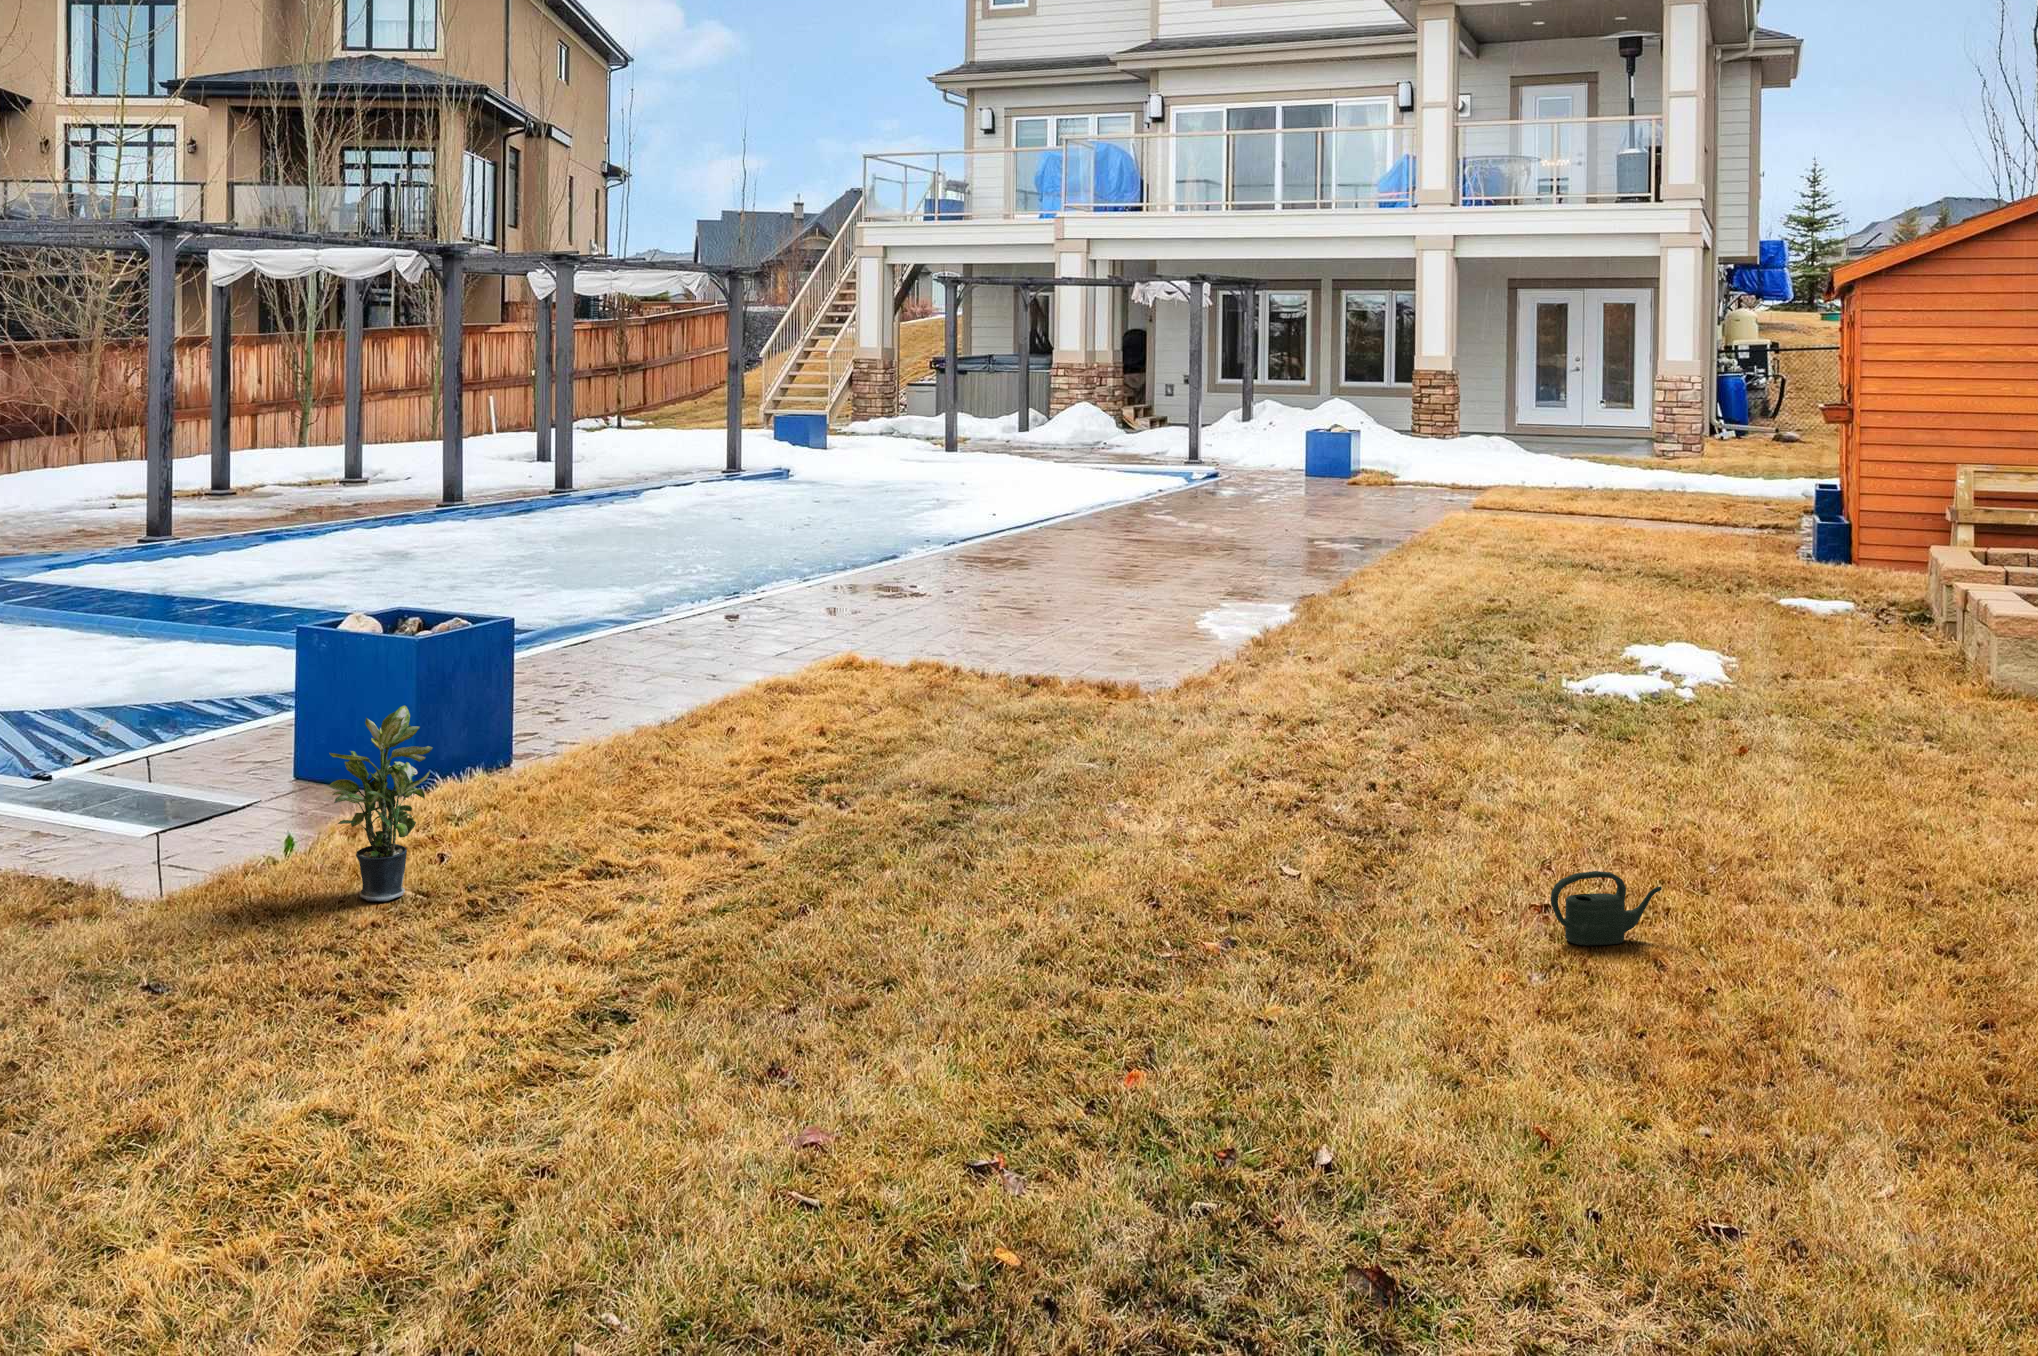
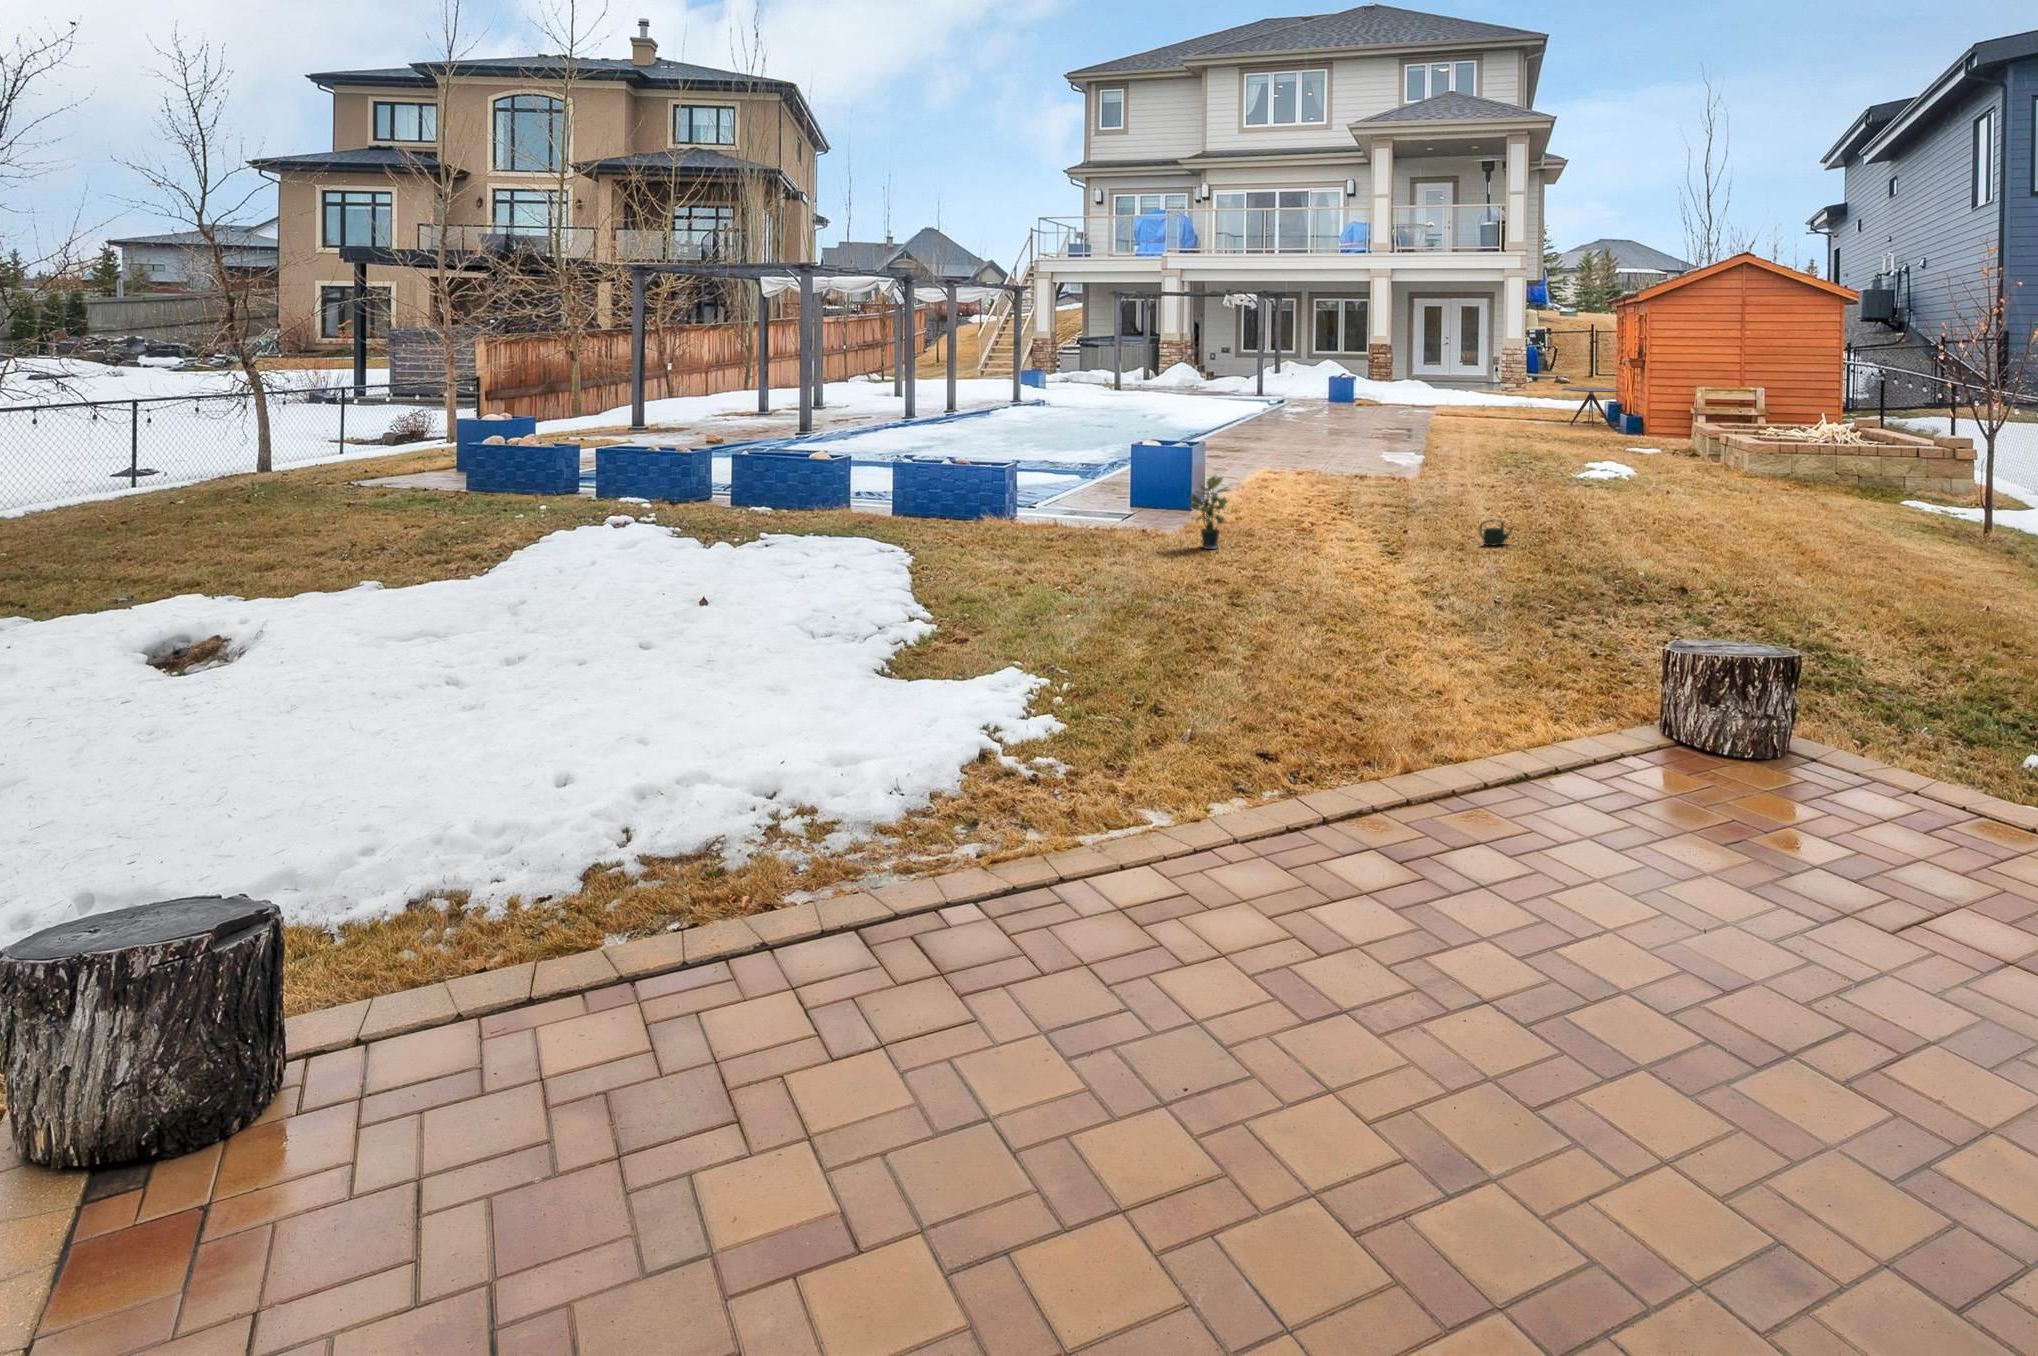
round table: none [1696,458,1816,539] -> present [1562,387,1621,427]
watering can: present [1551,871,1662,946] -> present [1479,520,1514,546]

